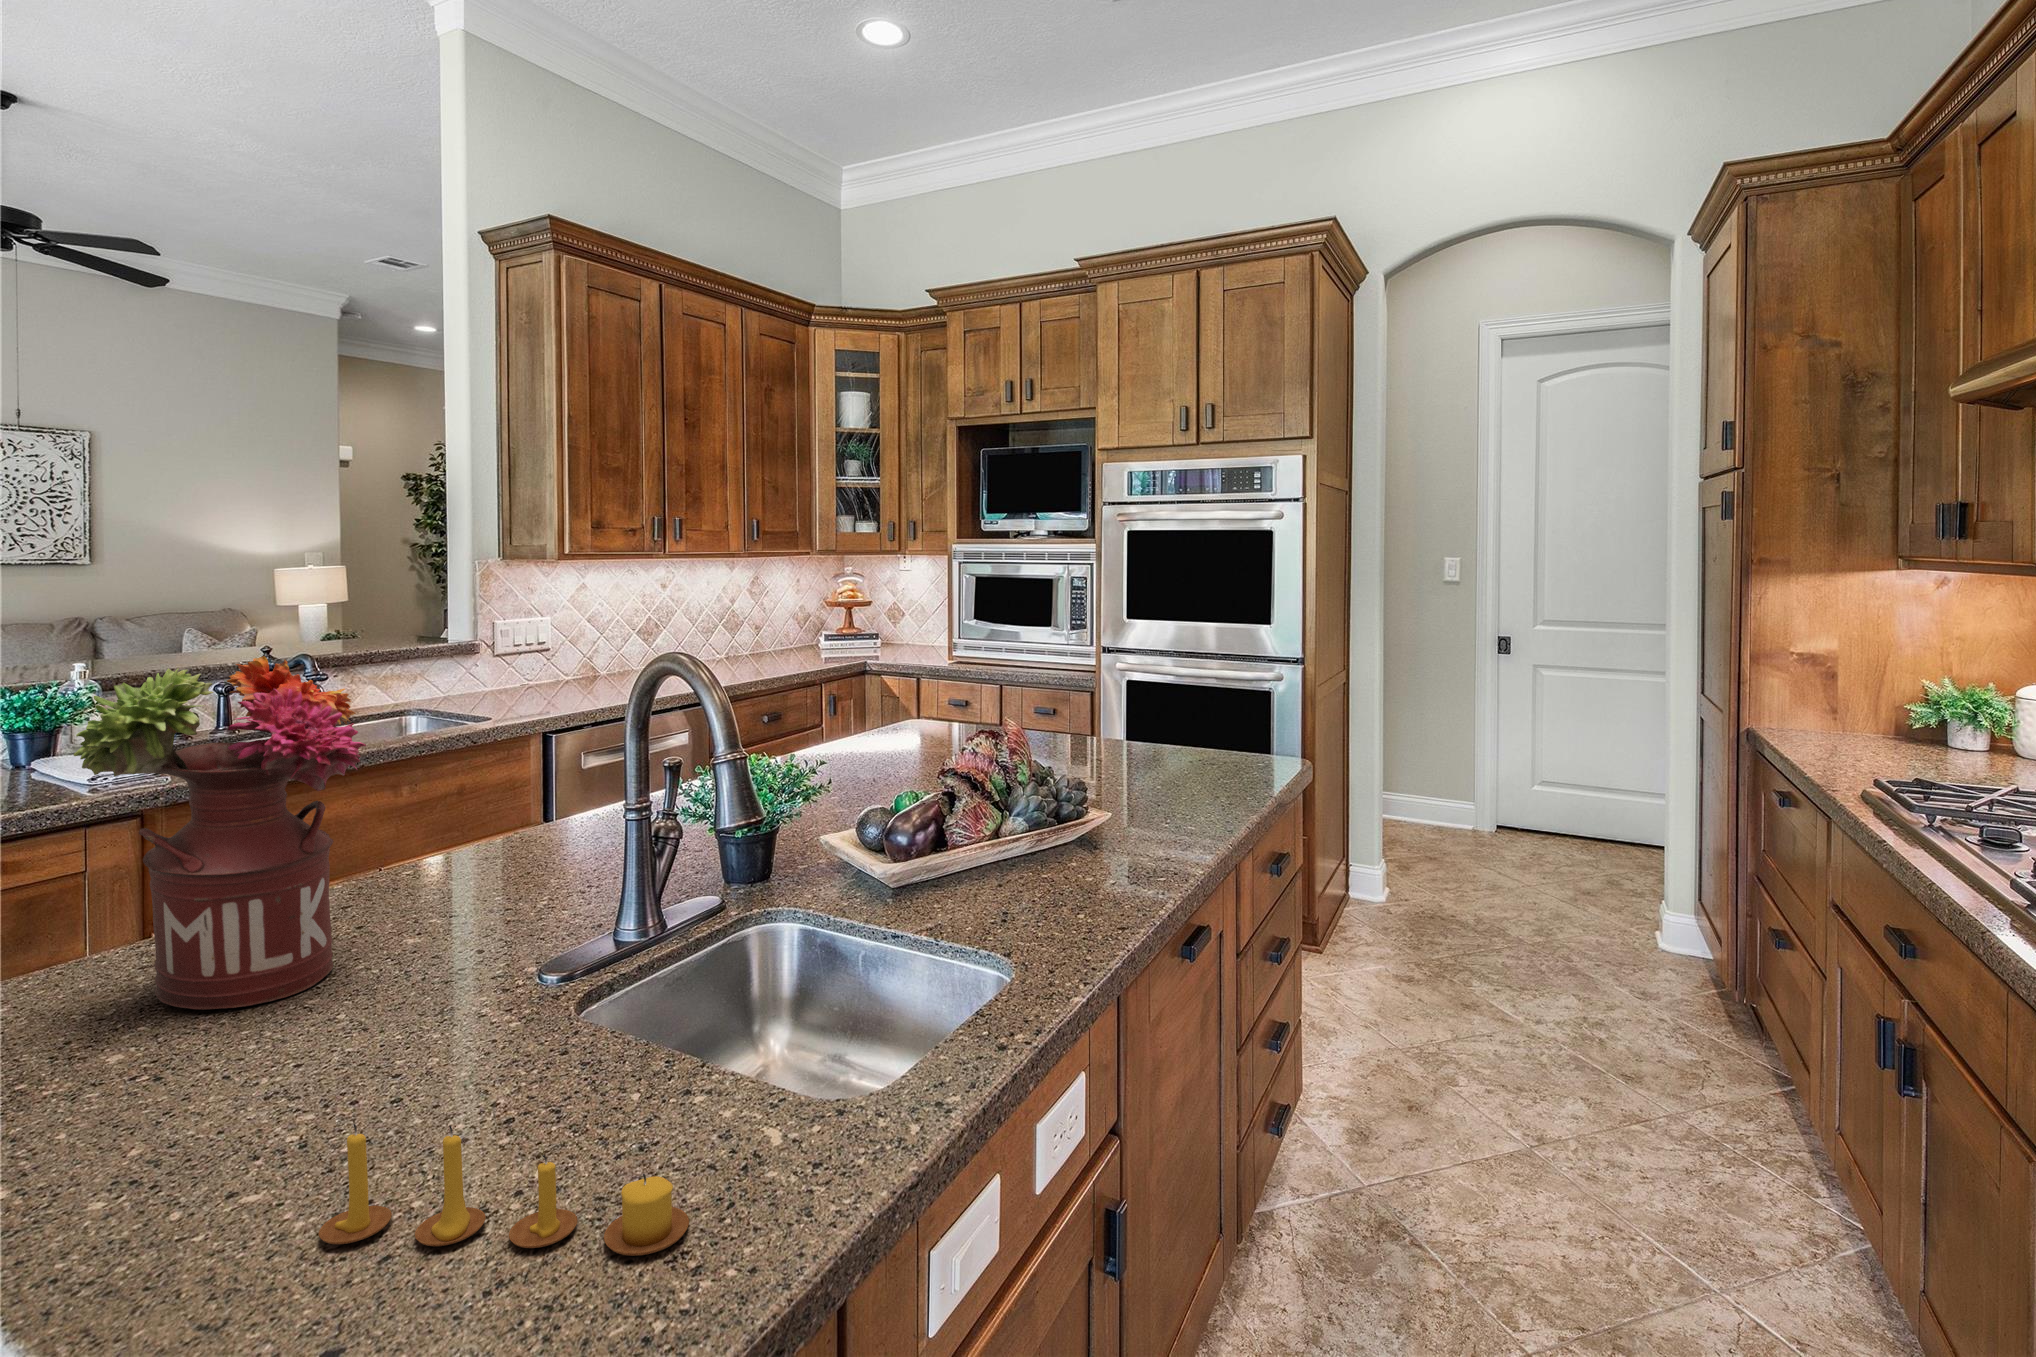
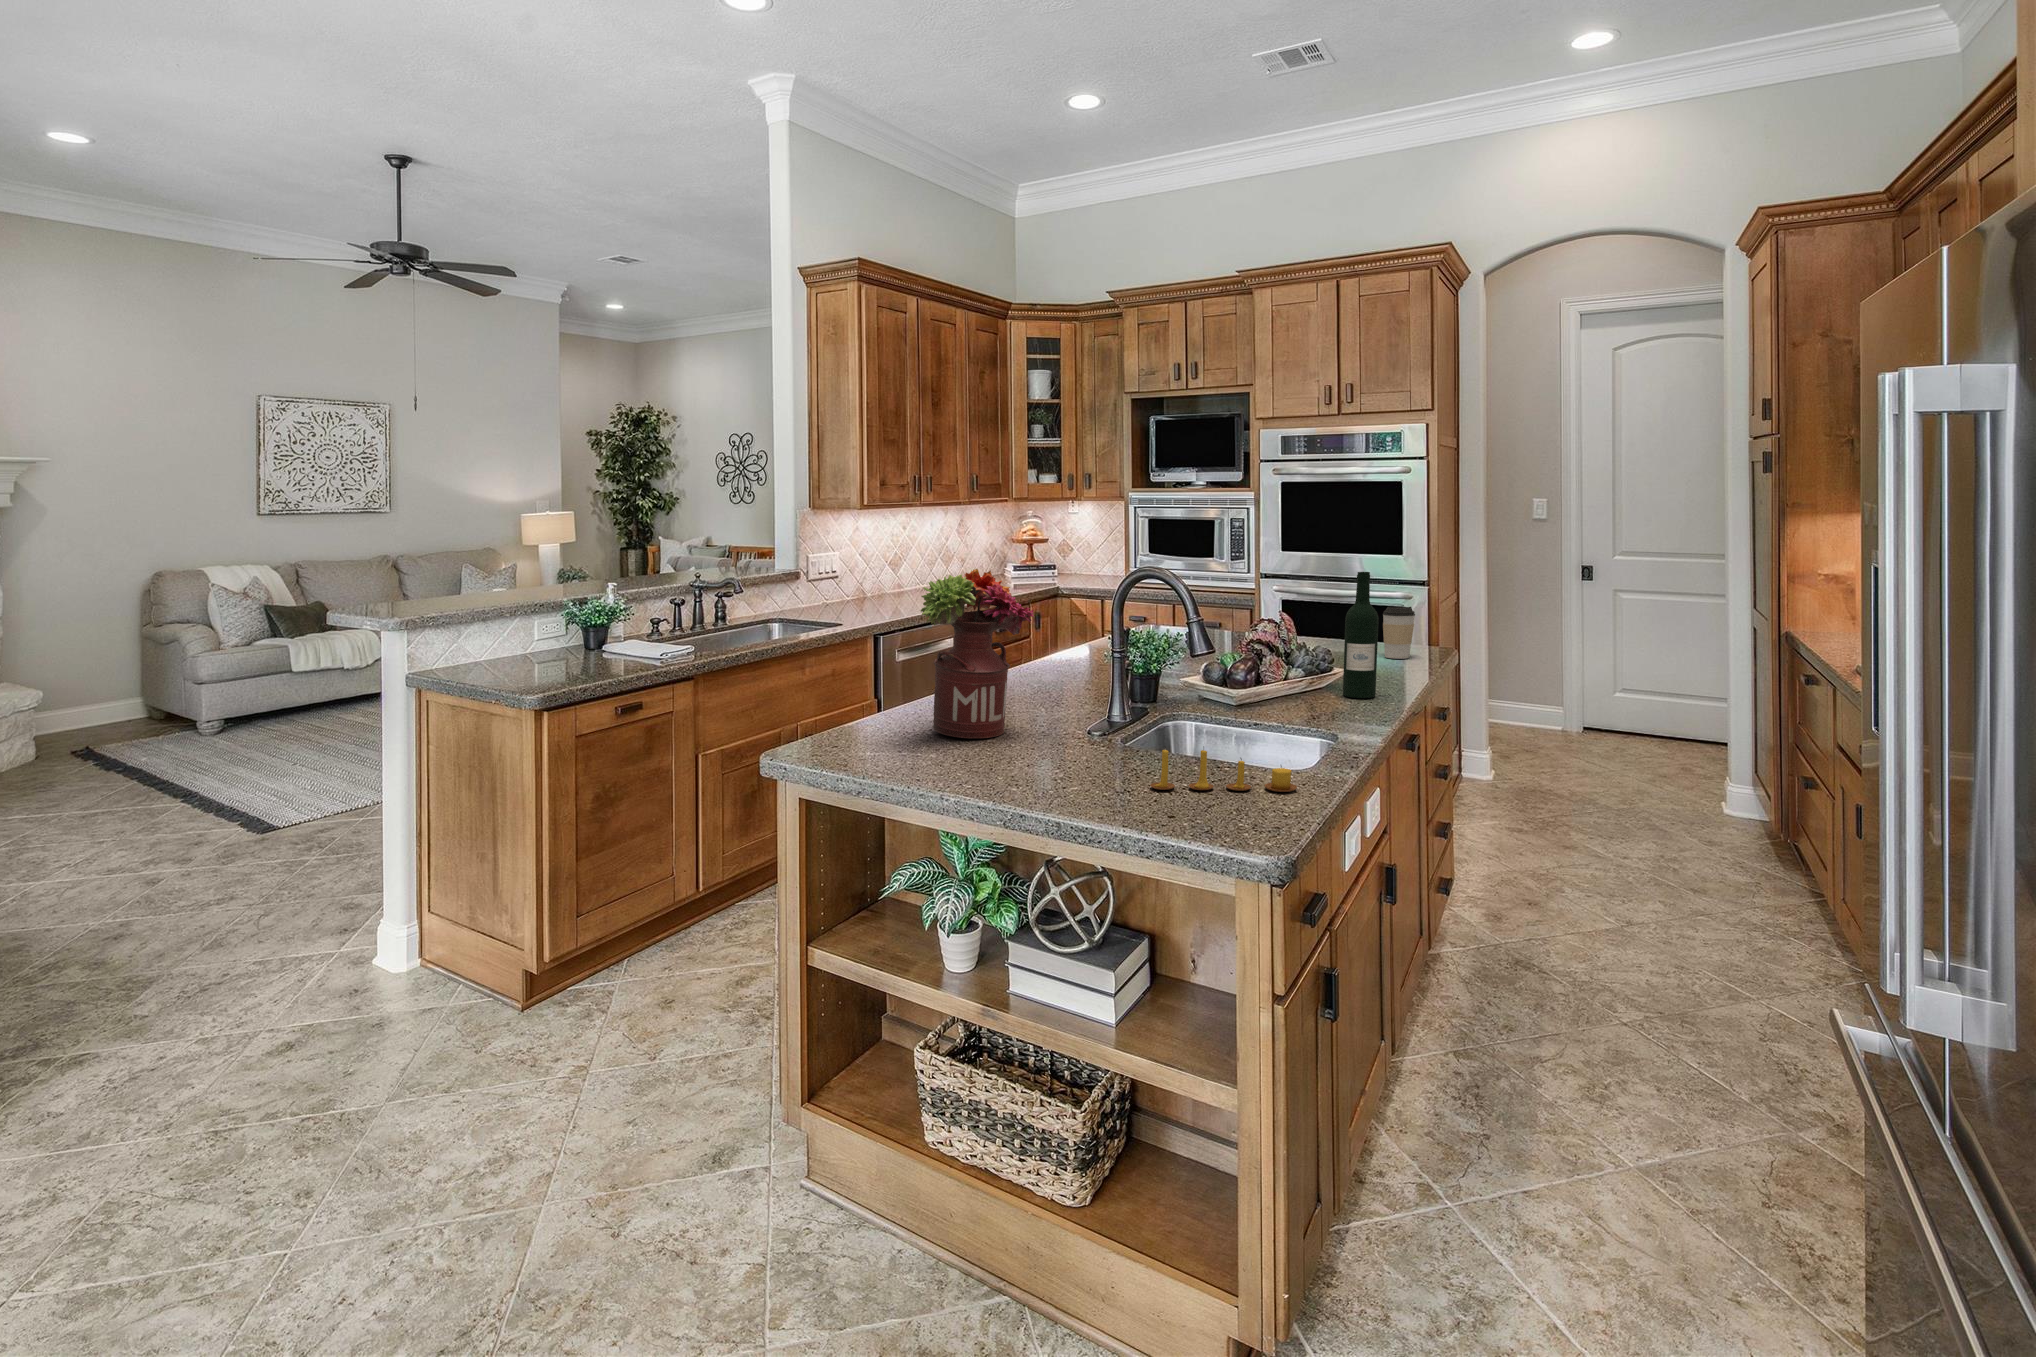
wine bottle: none [1063,660,1118,883] -> present [1343,572,1379,698]
coffee cup: none [1186,707,1235,789] -> present [1383,607,1415,659]

